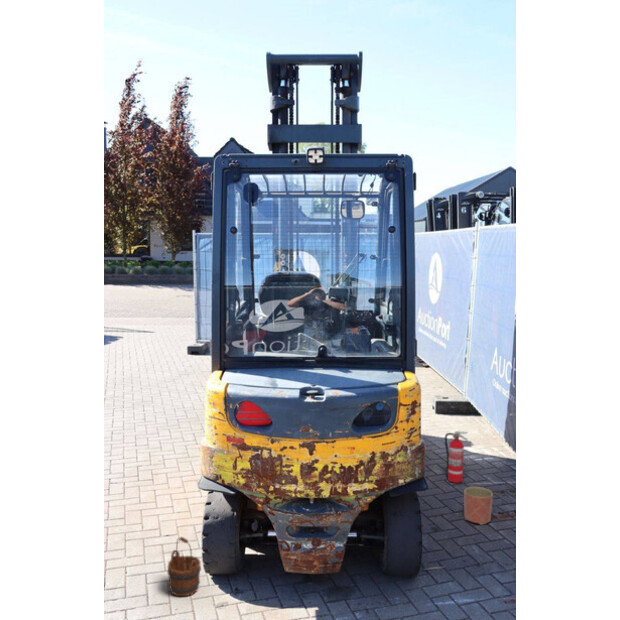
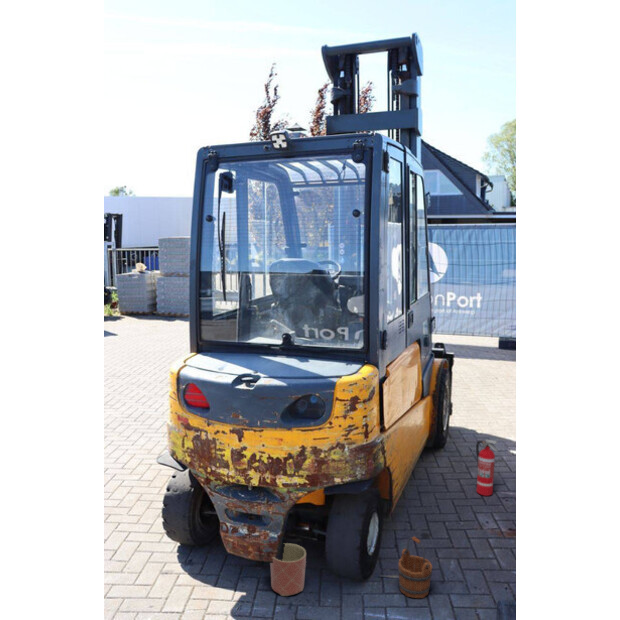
planter: present [464,487,493,525] -> present [271,544,306,596]
wooden bucket: present [168,537,201,596] -> present [398,537,432,598]

